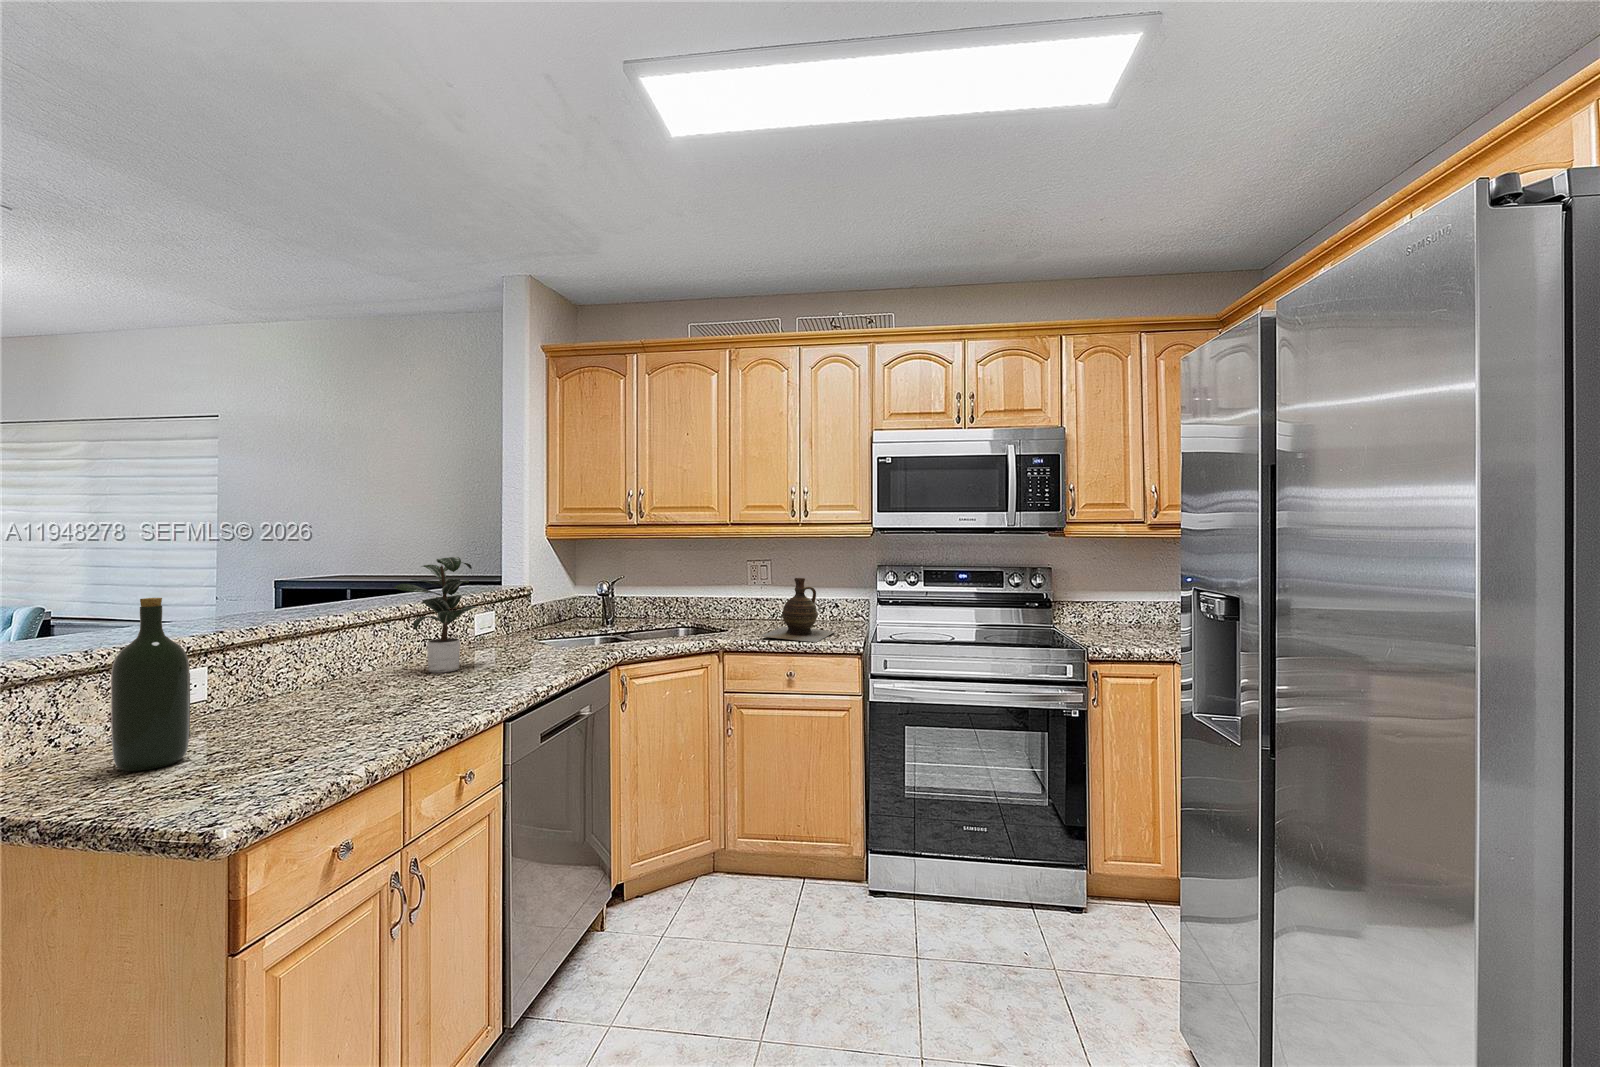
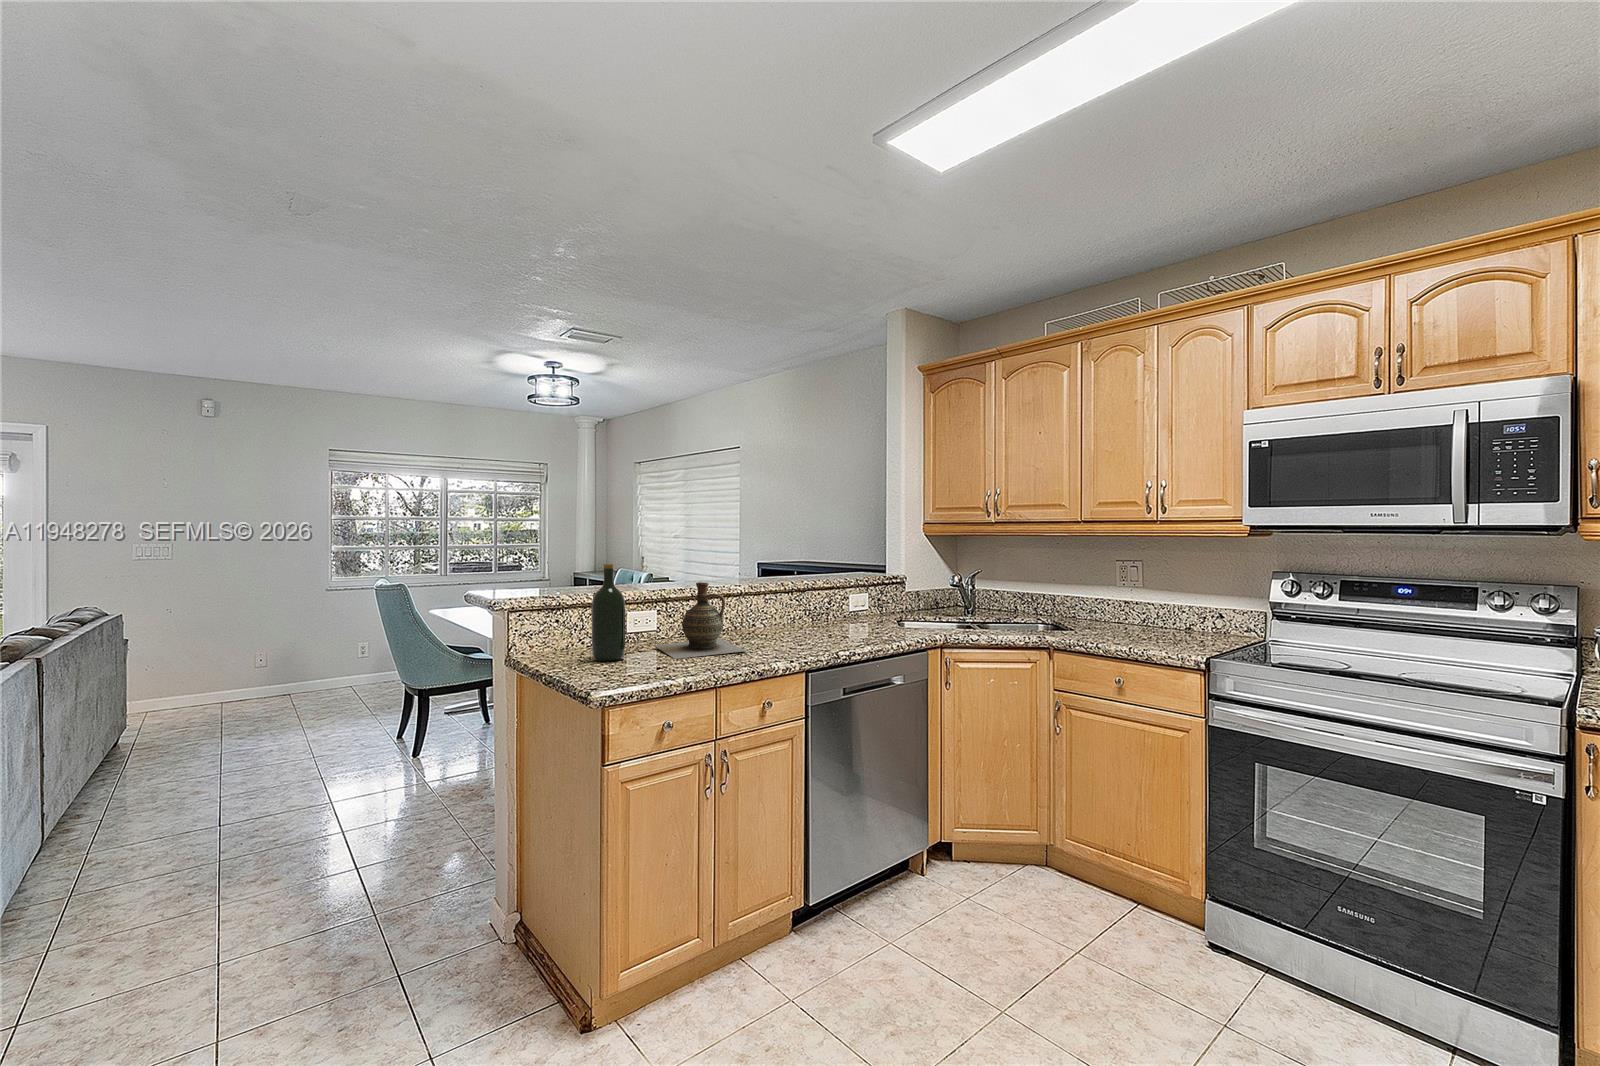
potted plant: present [393,557,492,673] -> none [764,545,848,635]
ceramic jug: present [761,578,835,642] -> present [654,582,746,659]

